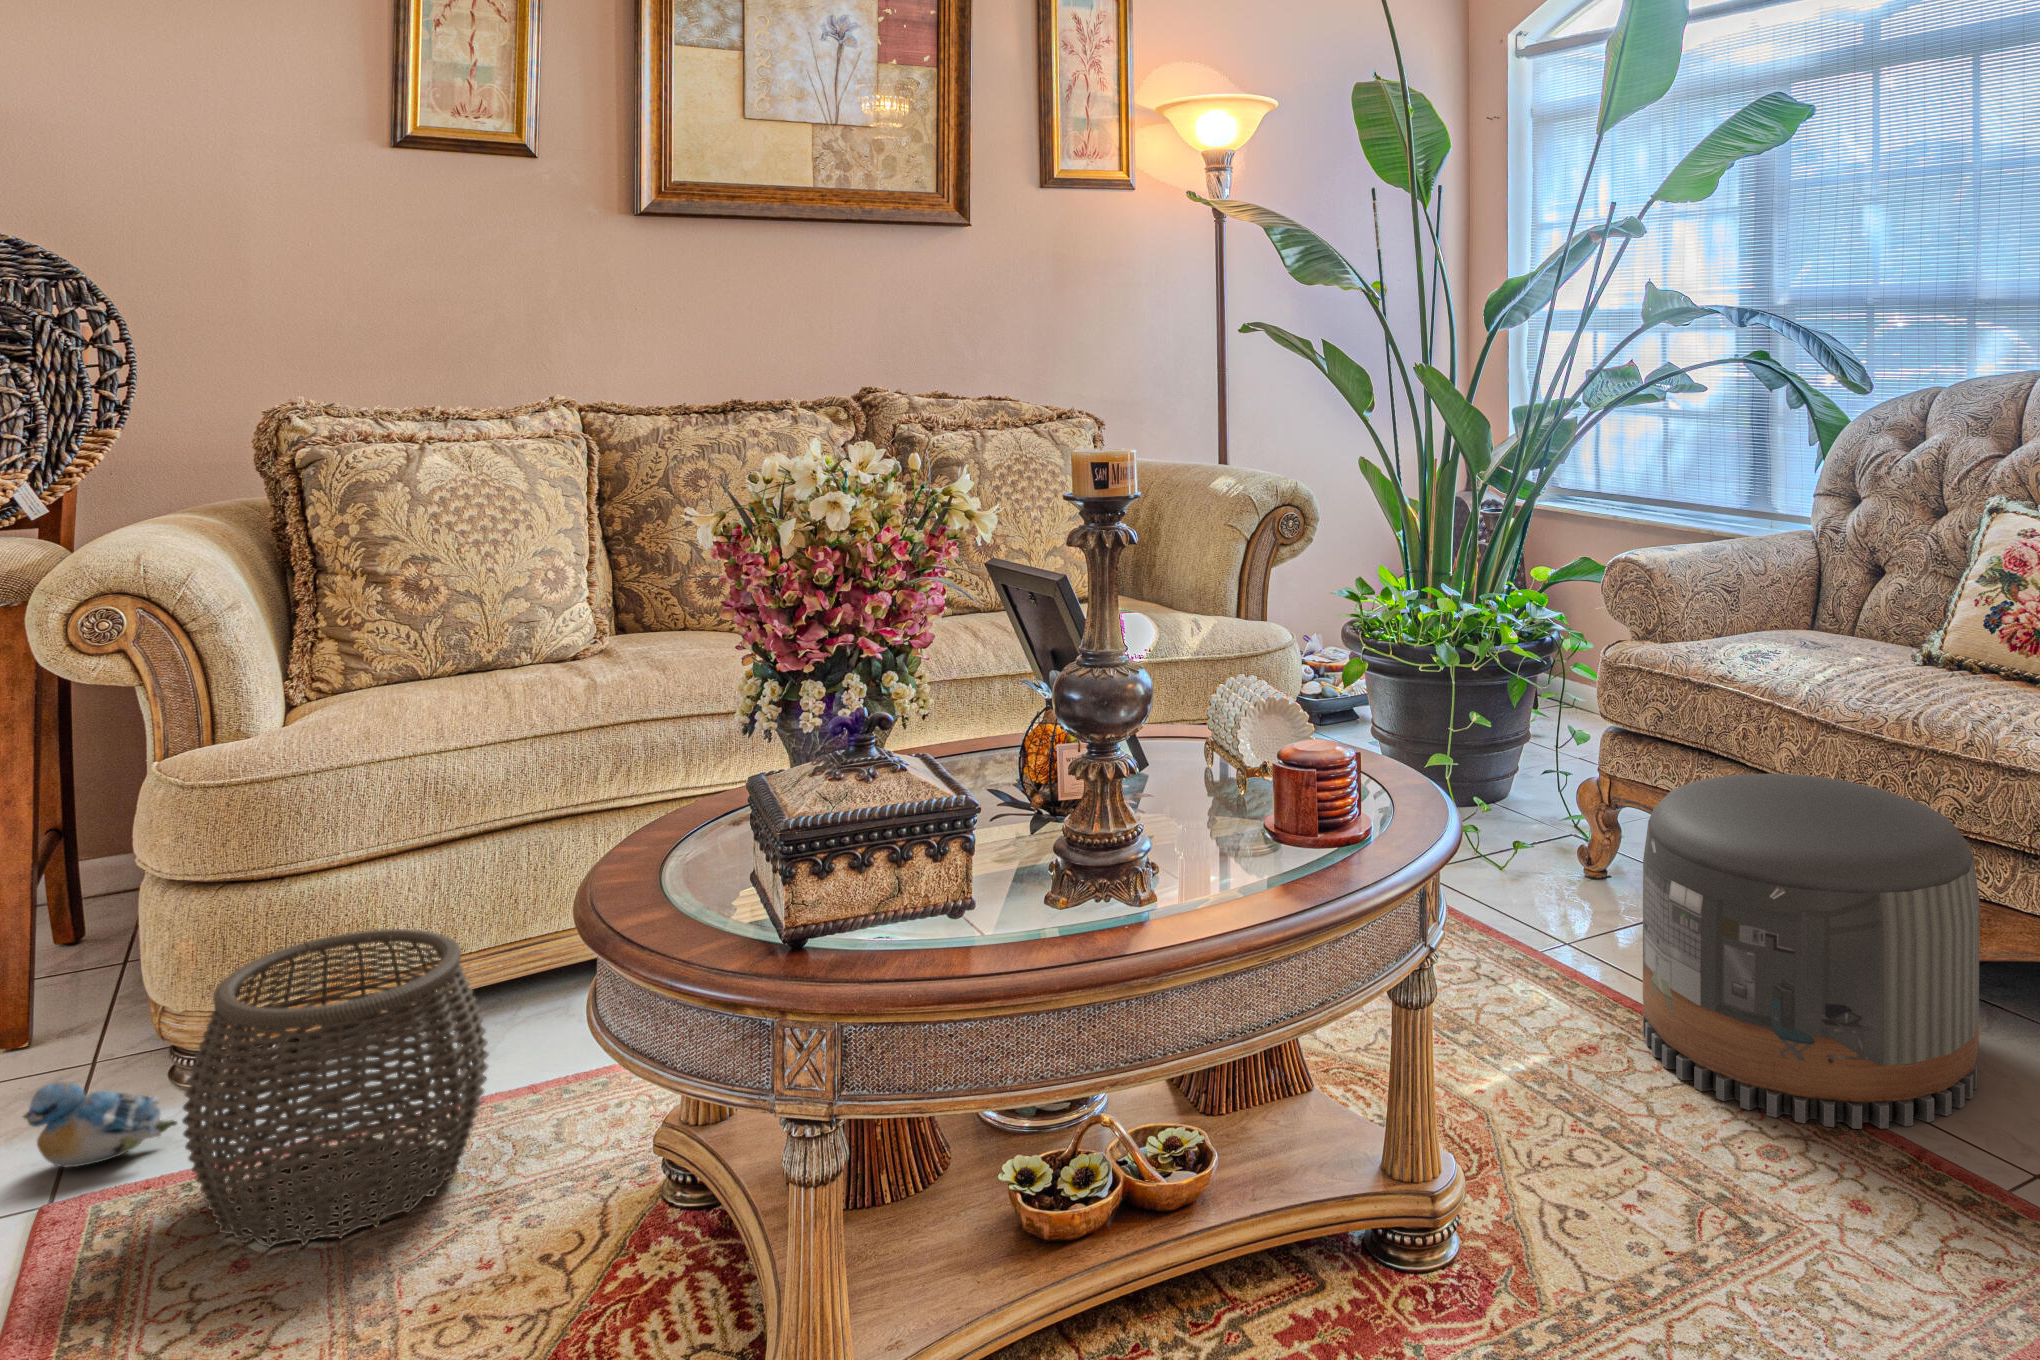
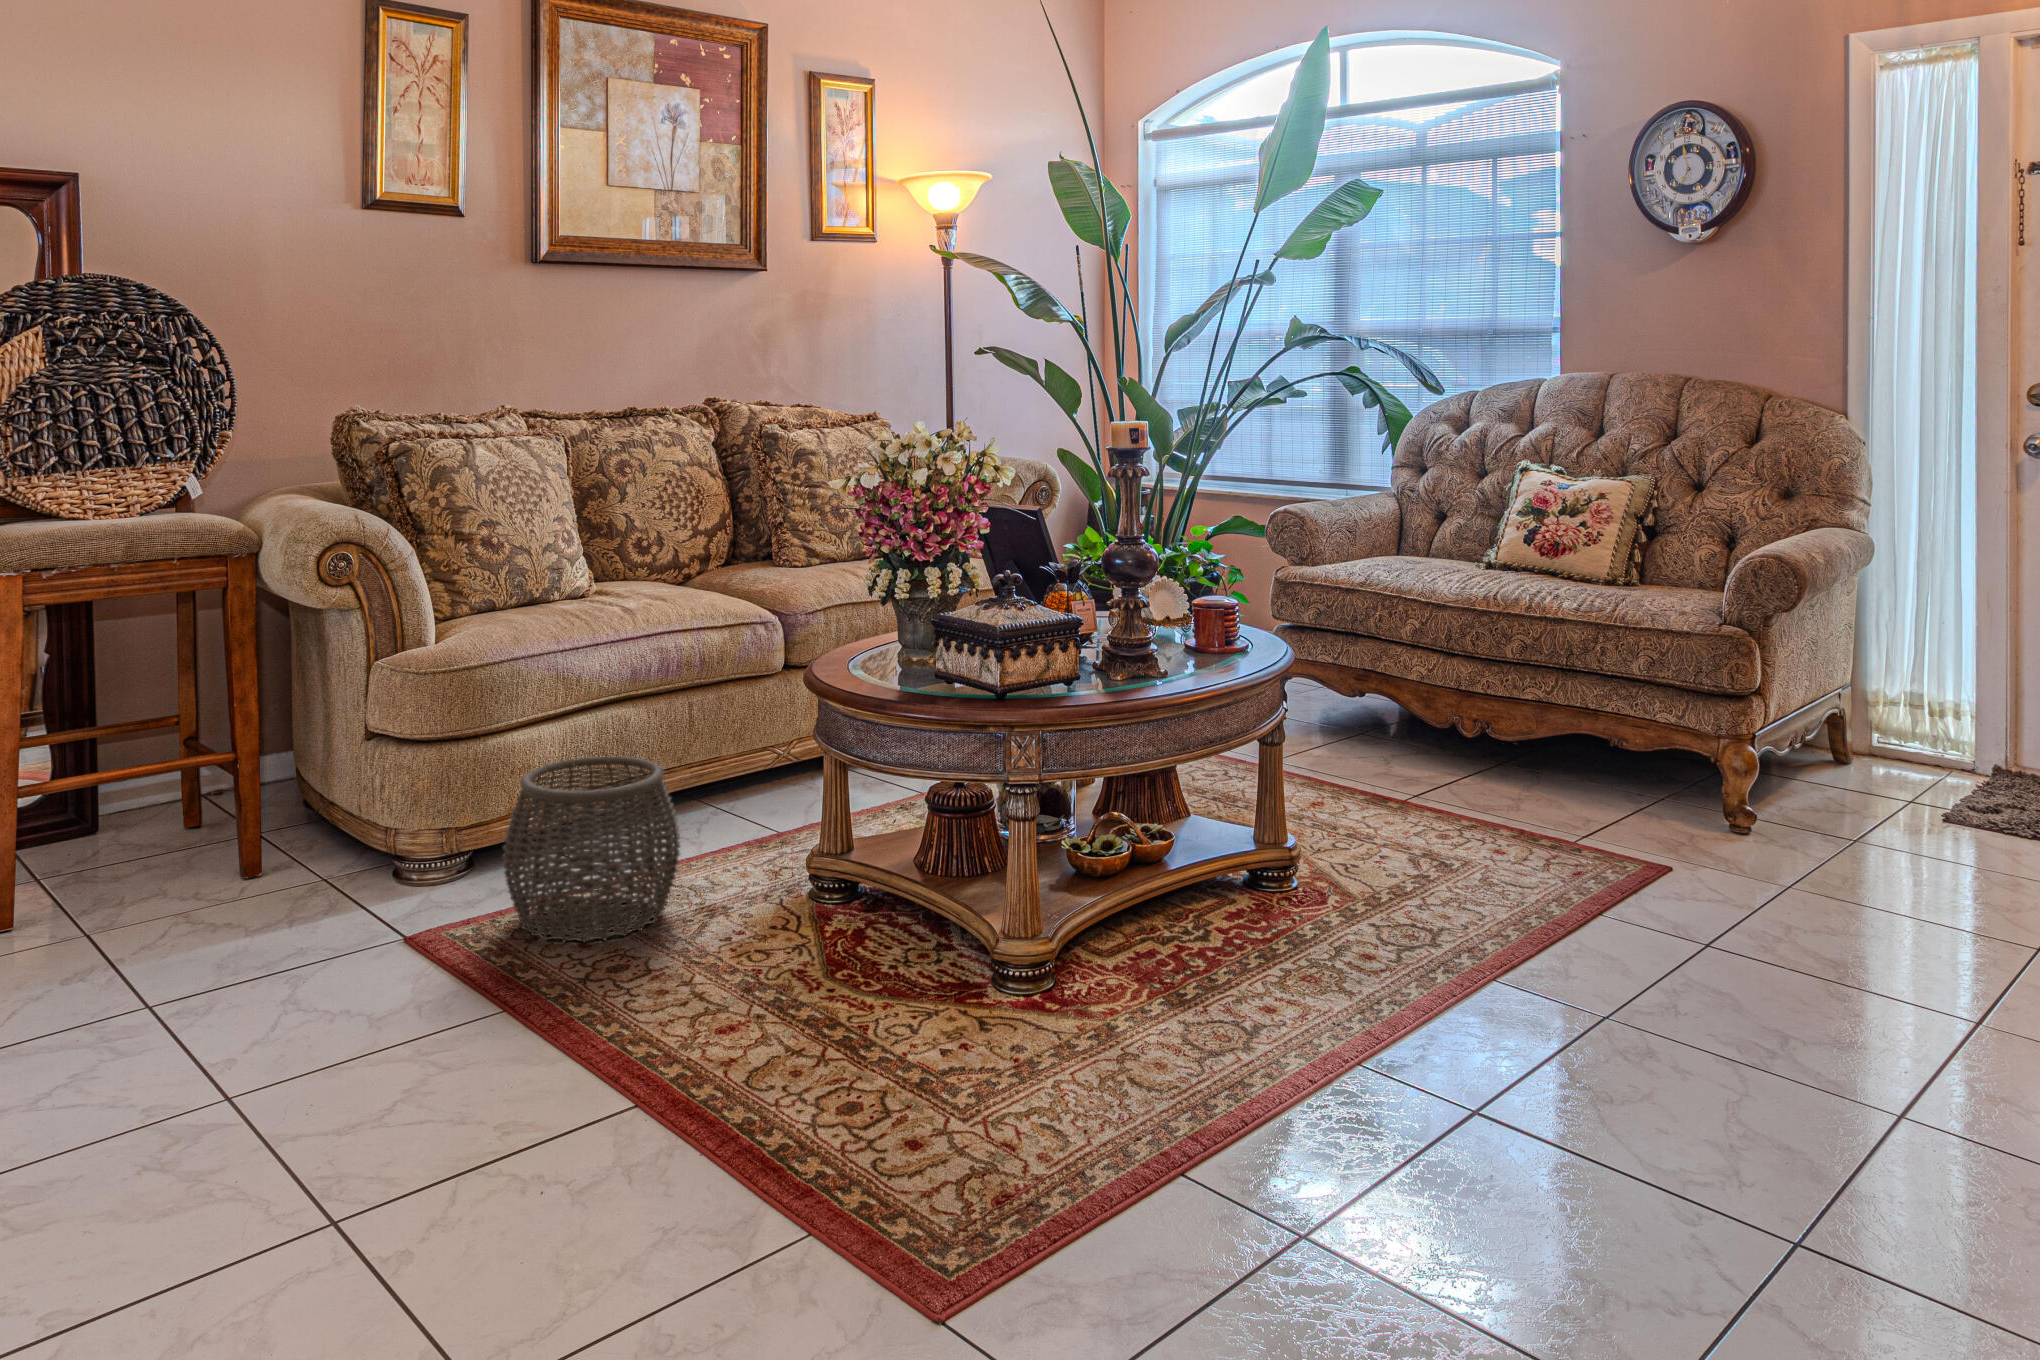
pouf: present [1643,774,1980,1129] -> none [1342,635,1543,827]
plush toy: present [23,1082,177,1167] -> none [362,867,445,924]

